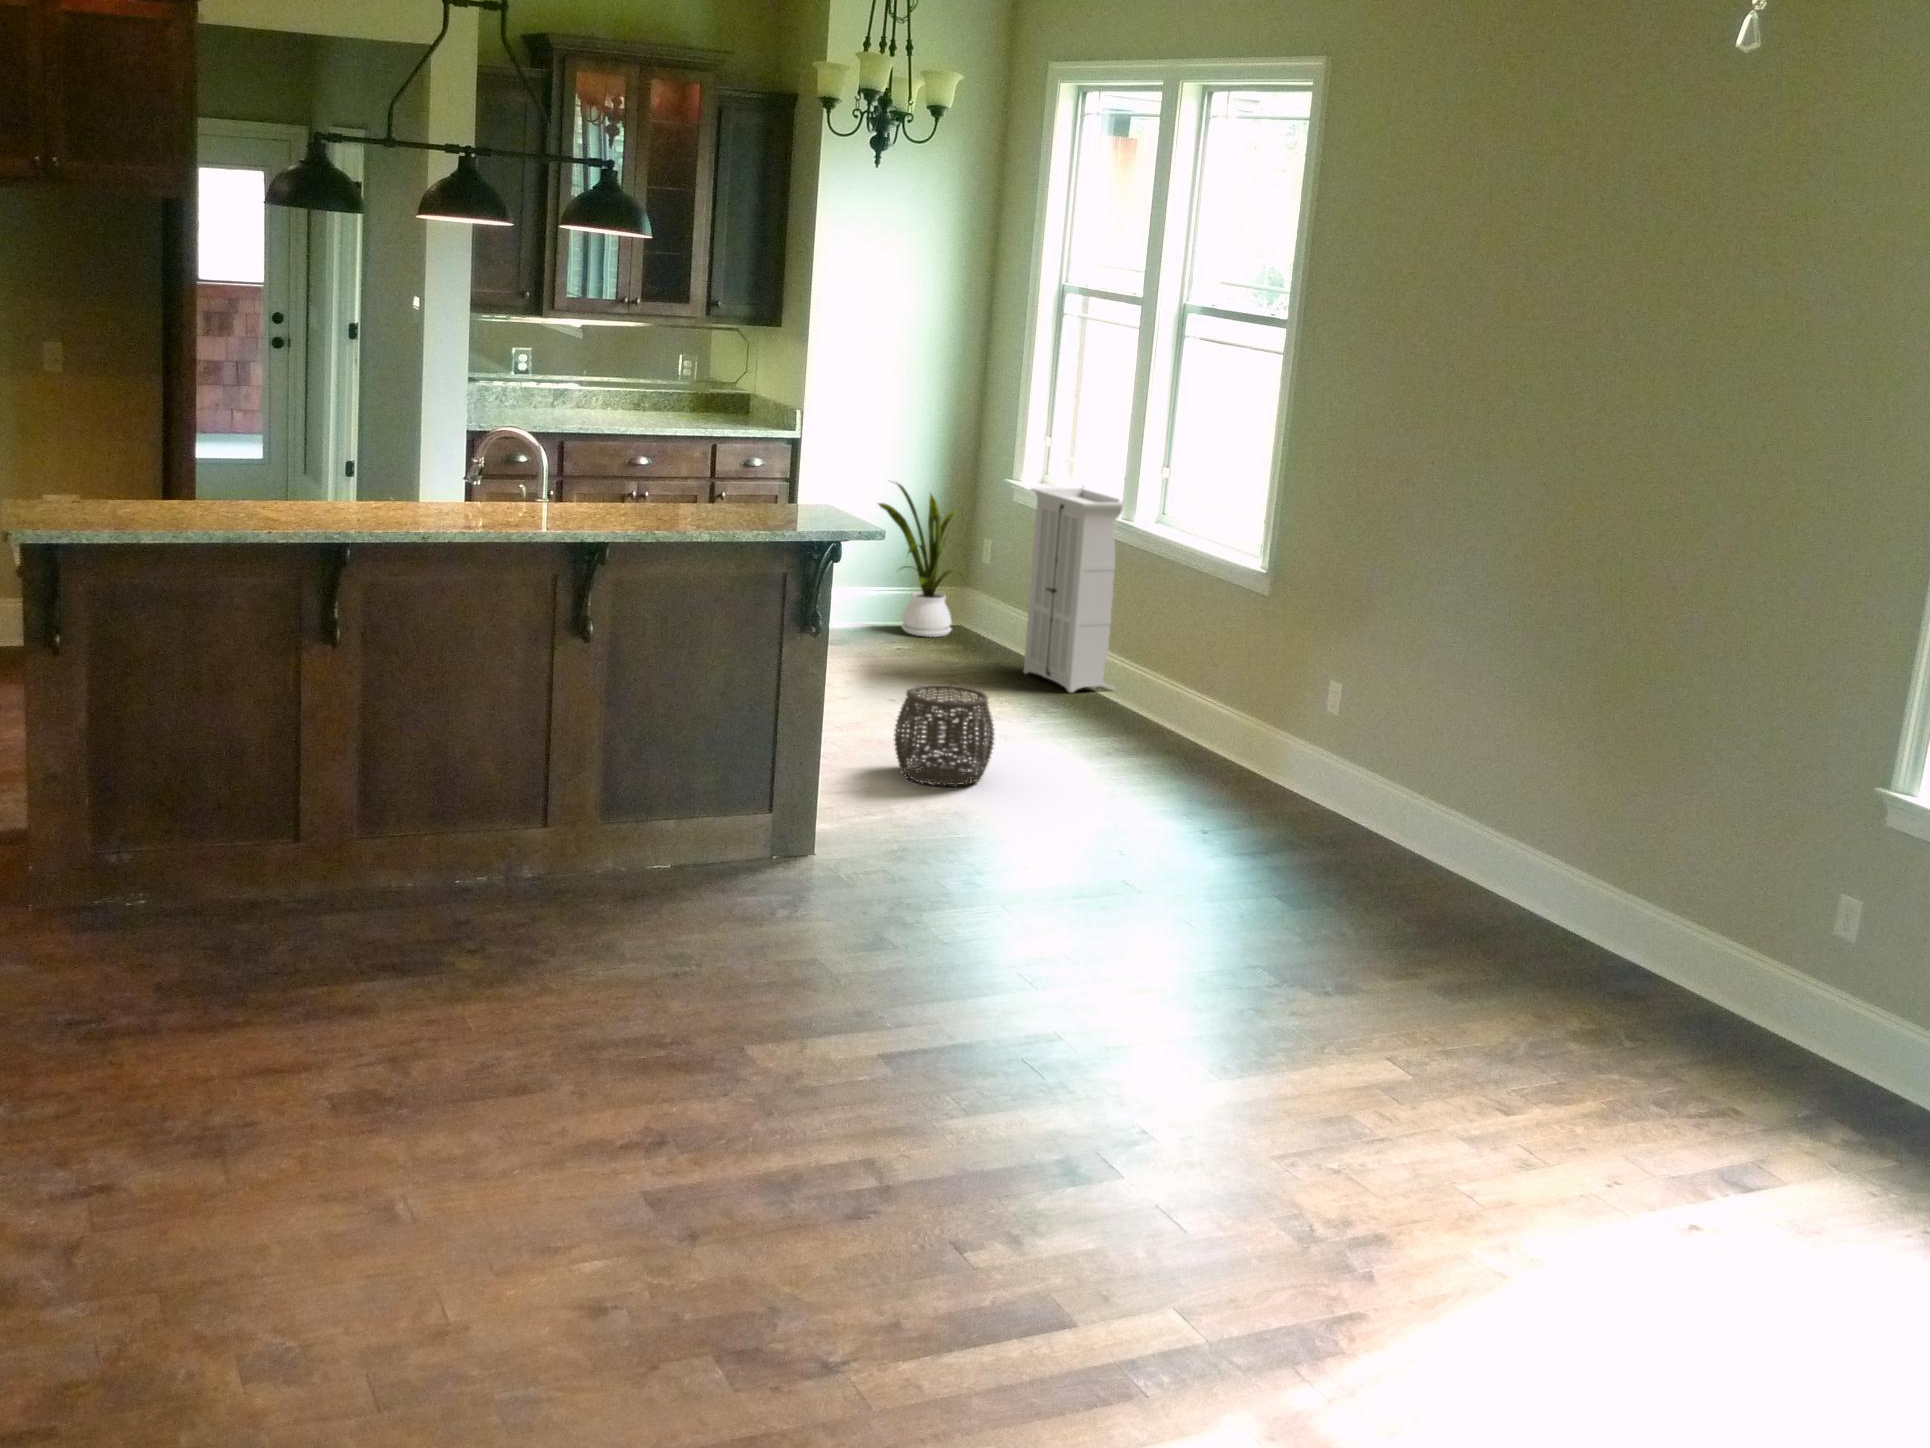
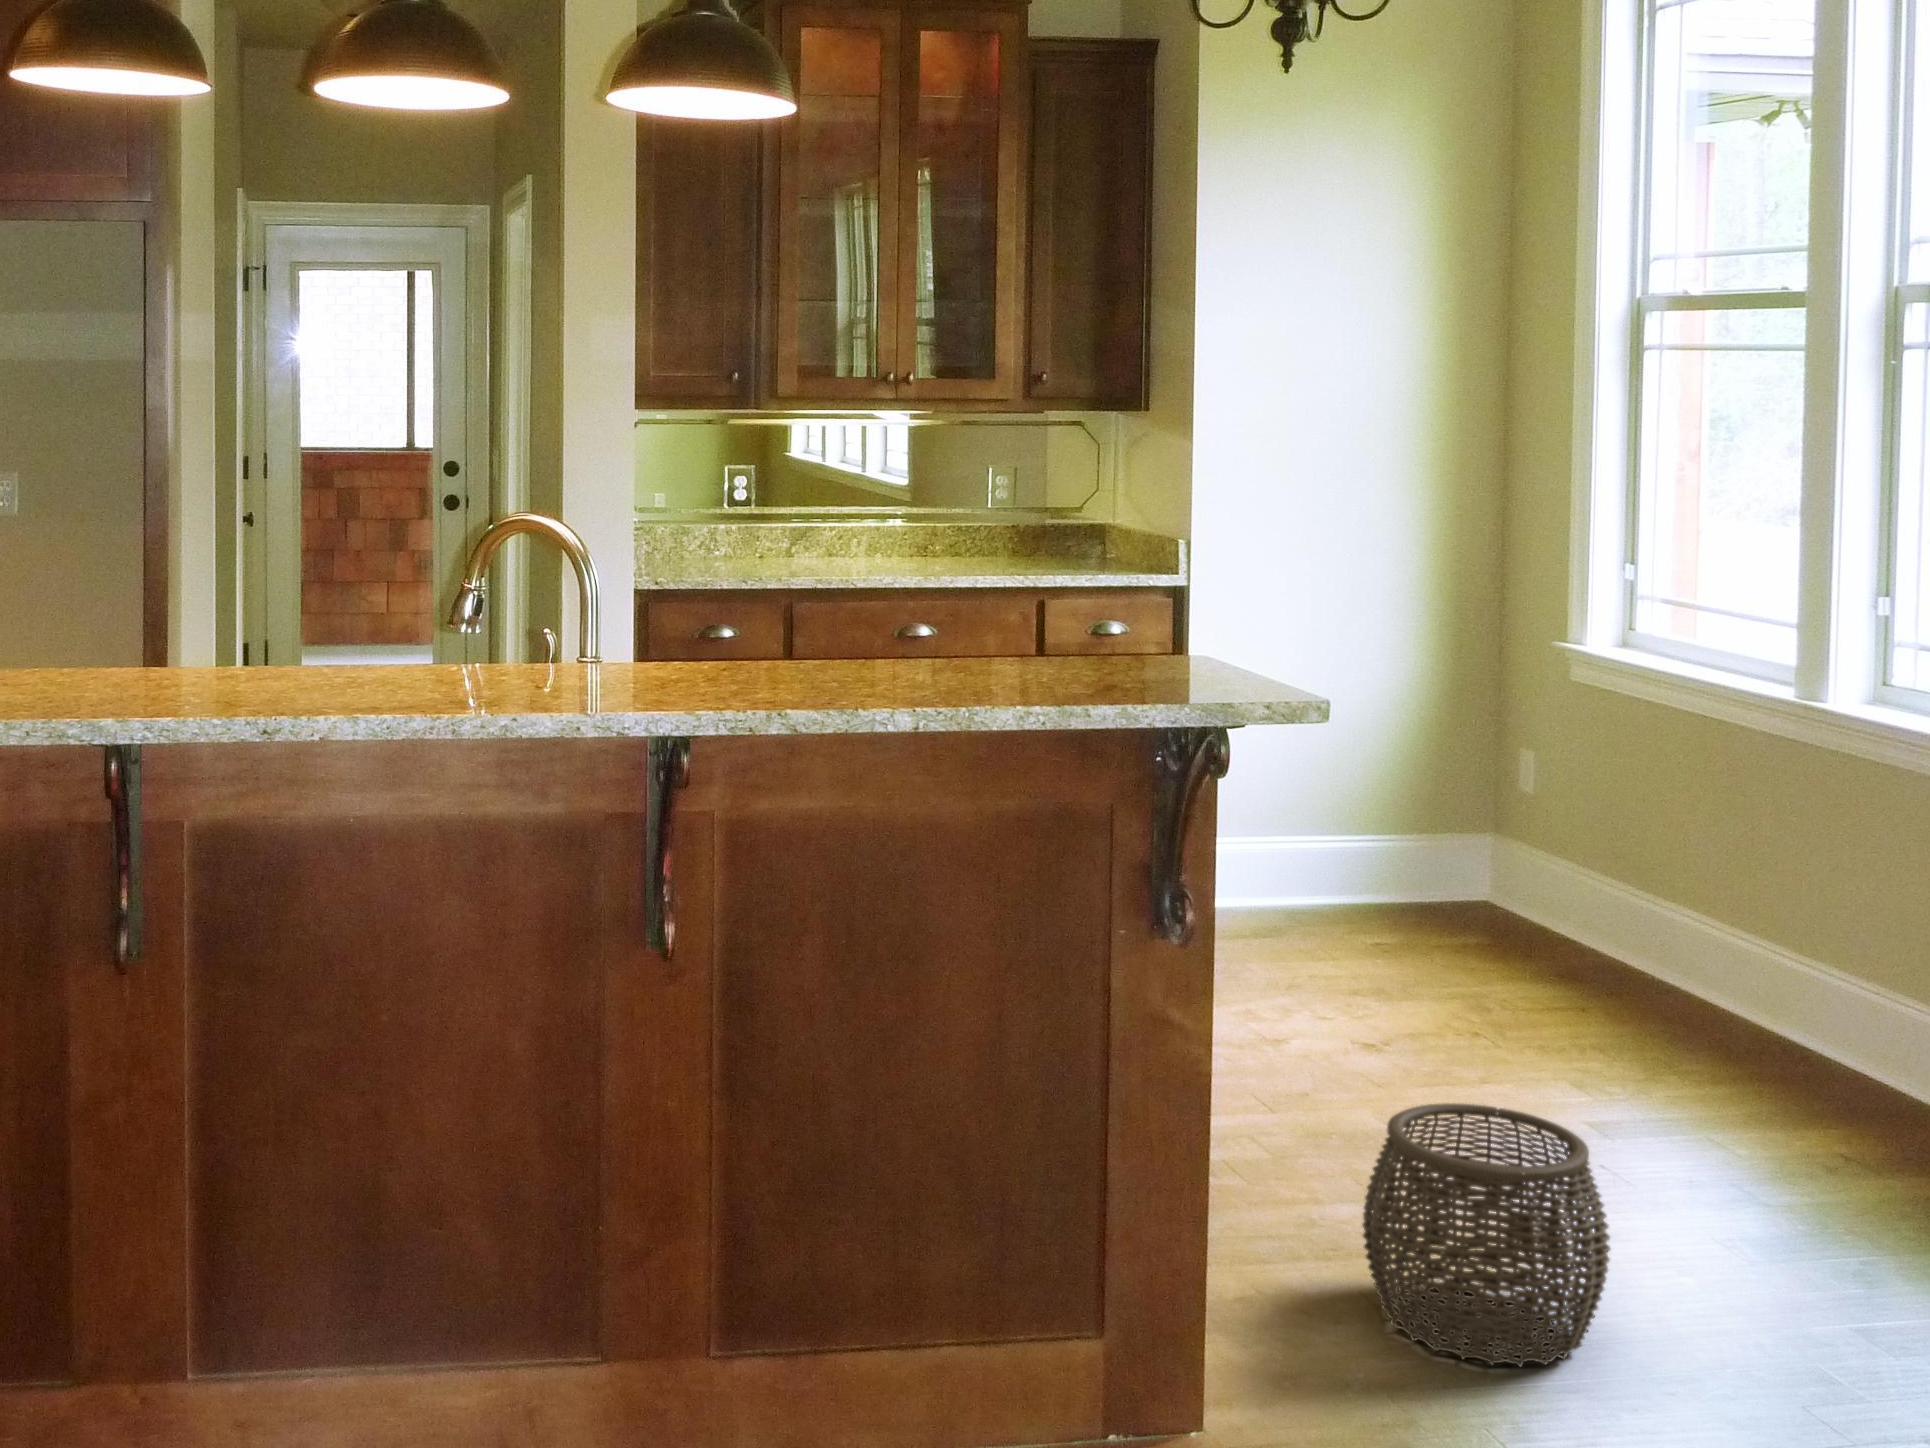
house plant: present [879,483,962,637] -> none [1318,655,1482,927]
storage cabinet: present [1024,488,1123,692] -> none [1615,658,1849,1067]

